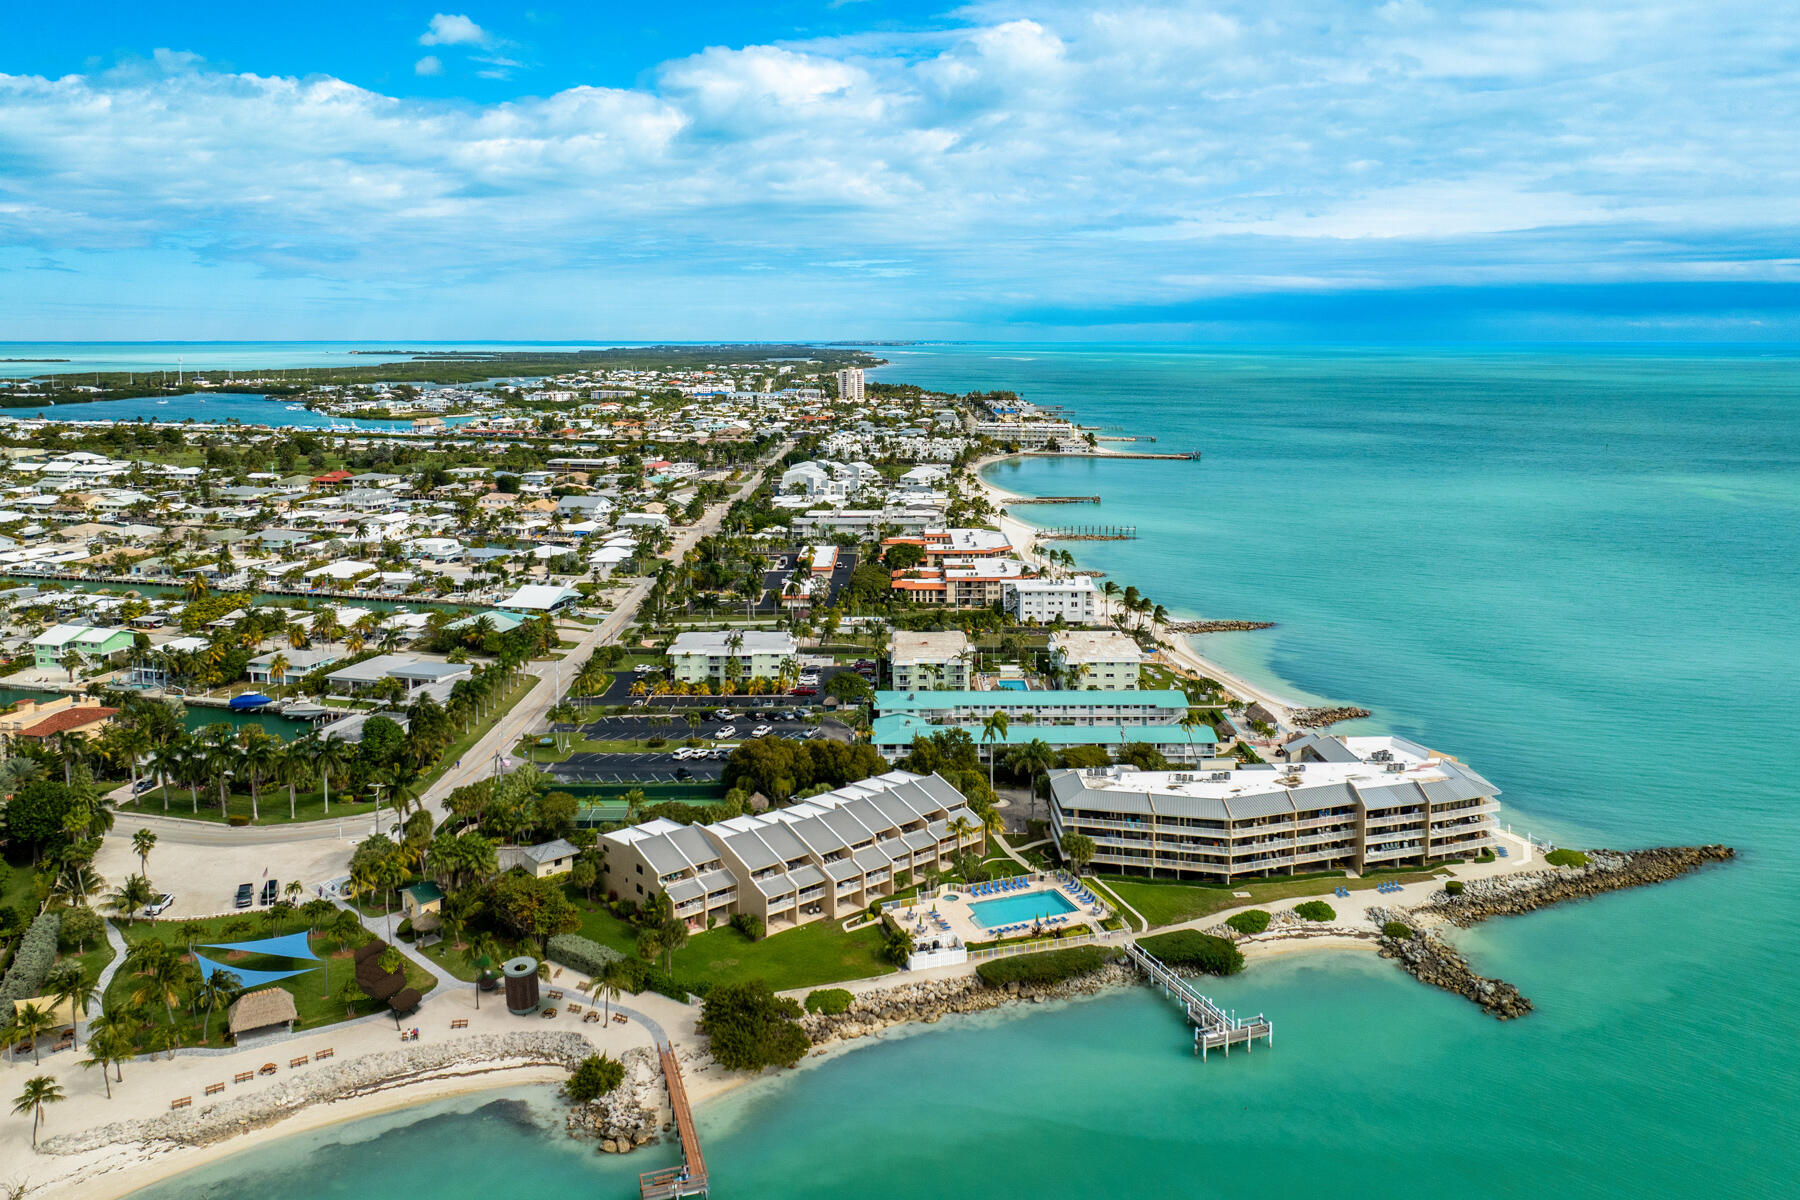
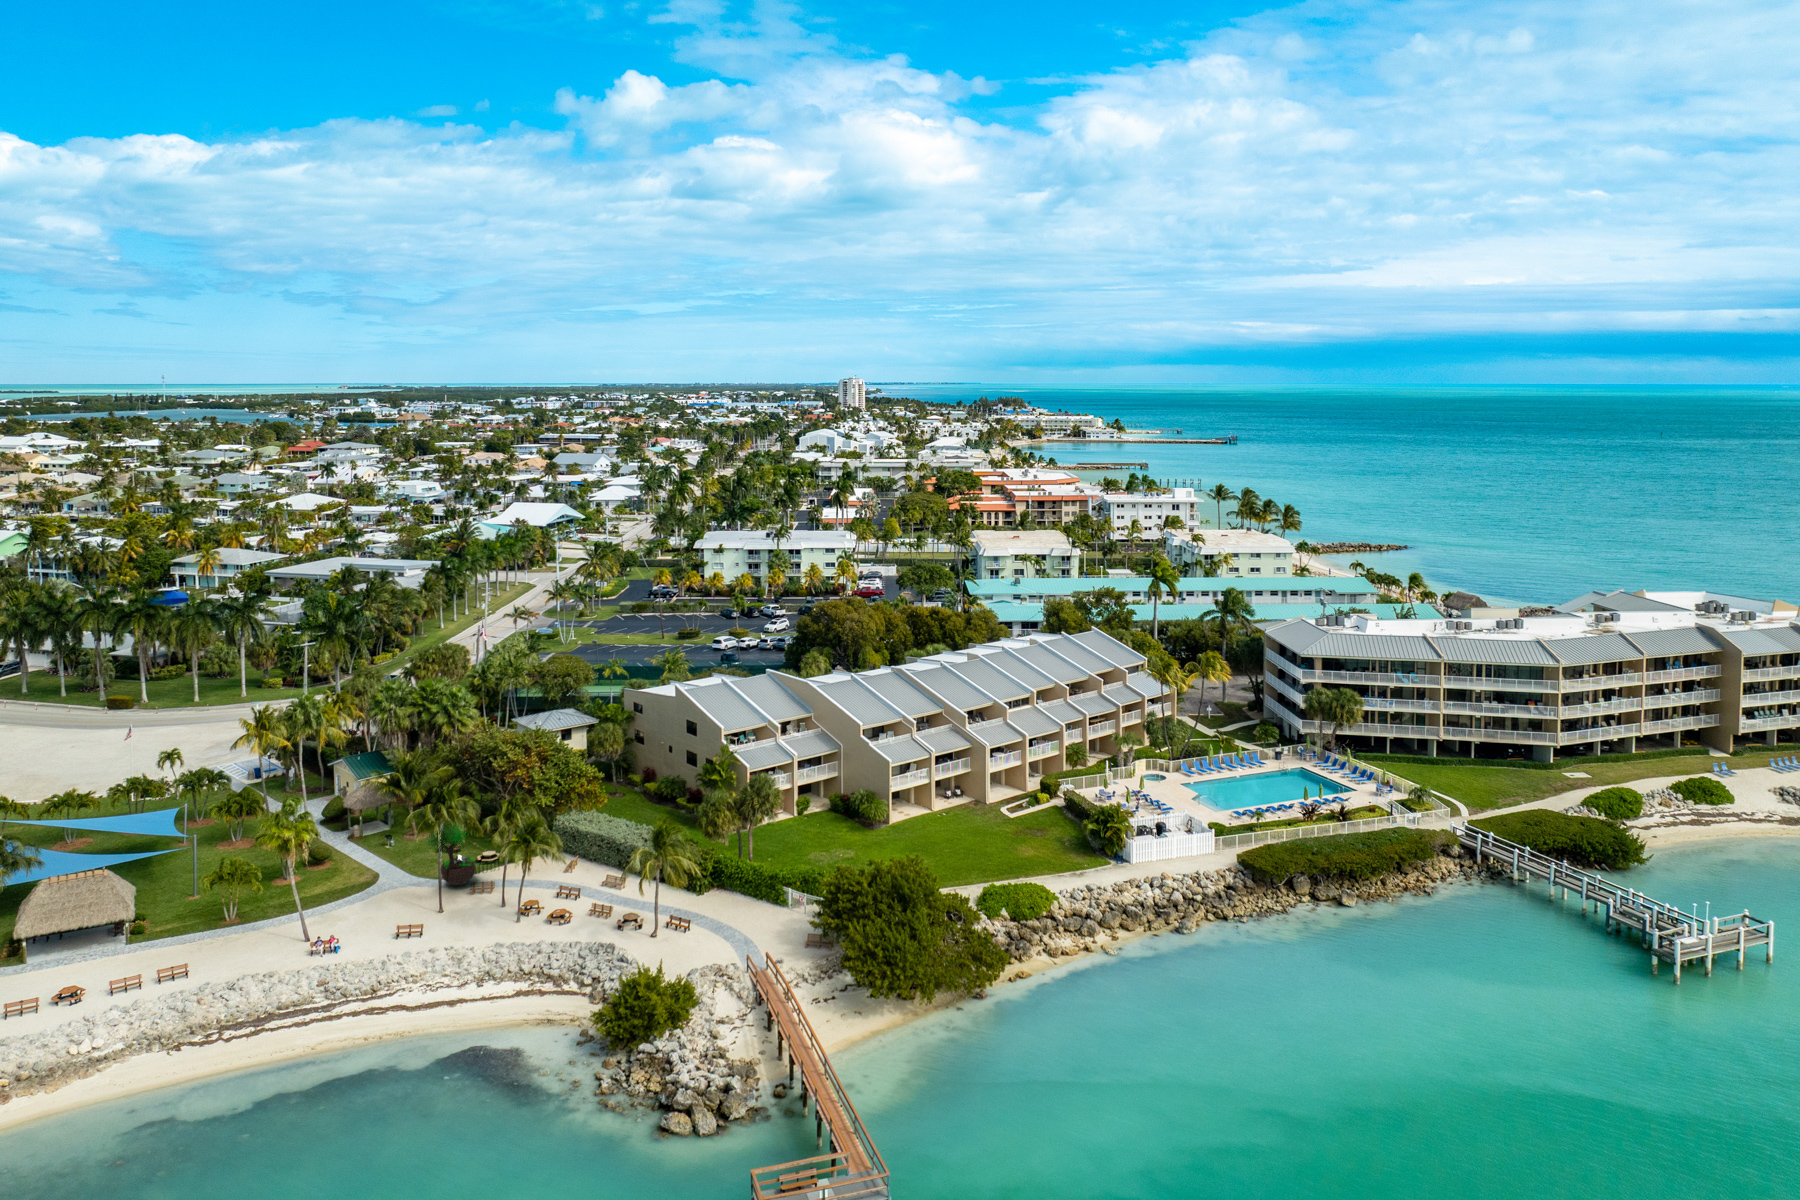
lounge chair: present [354,940,422,1018] -> none [234,801,348,925]
trash can: present [503,956,540,1014] -> none [484,826,544,919]

